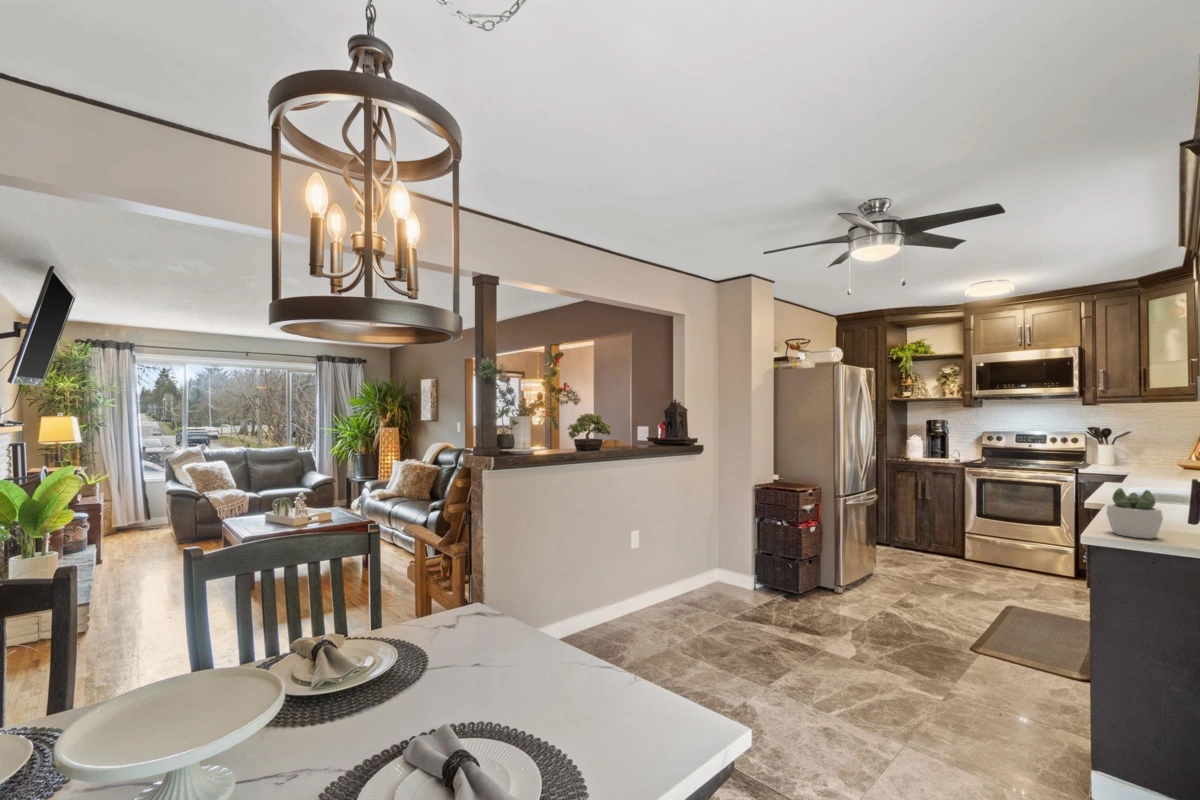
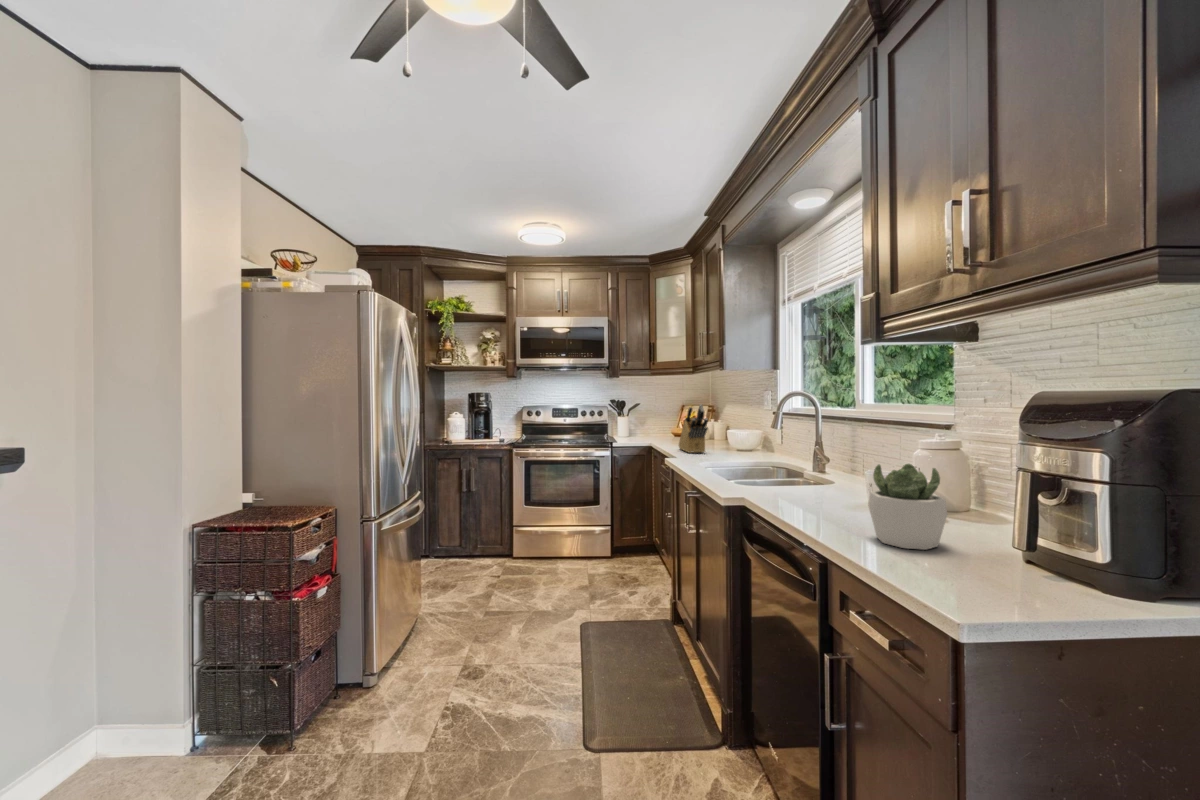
knife block: none [1144,440,1170,489] -> present [679,404,708,453]

